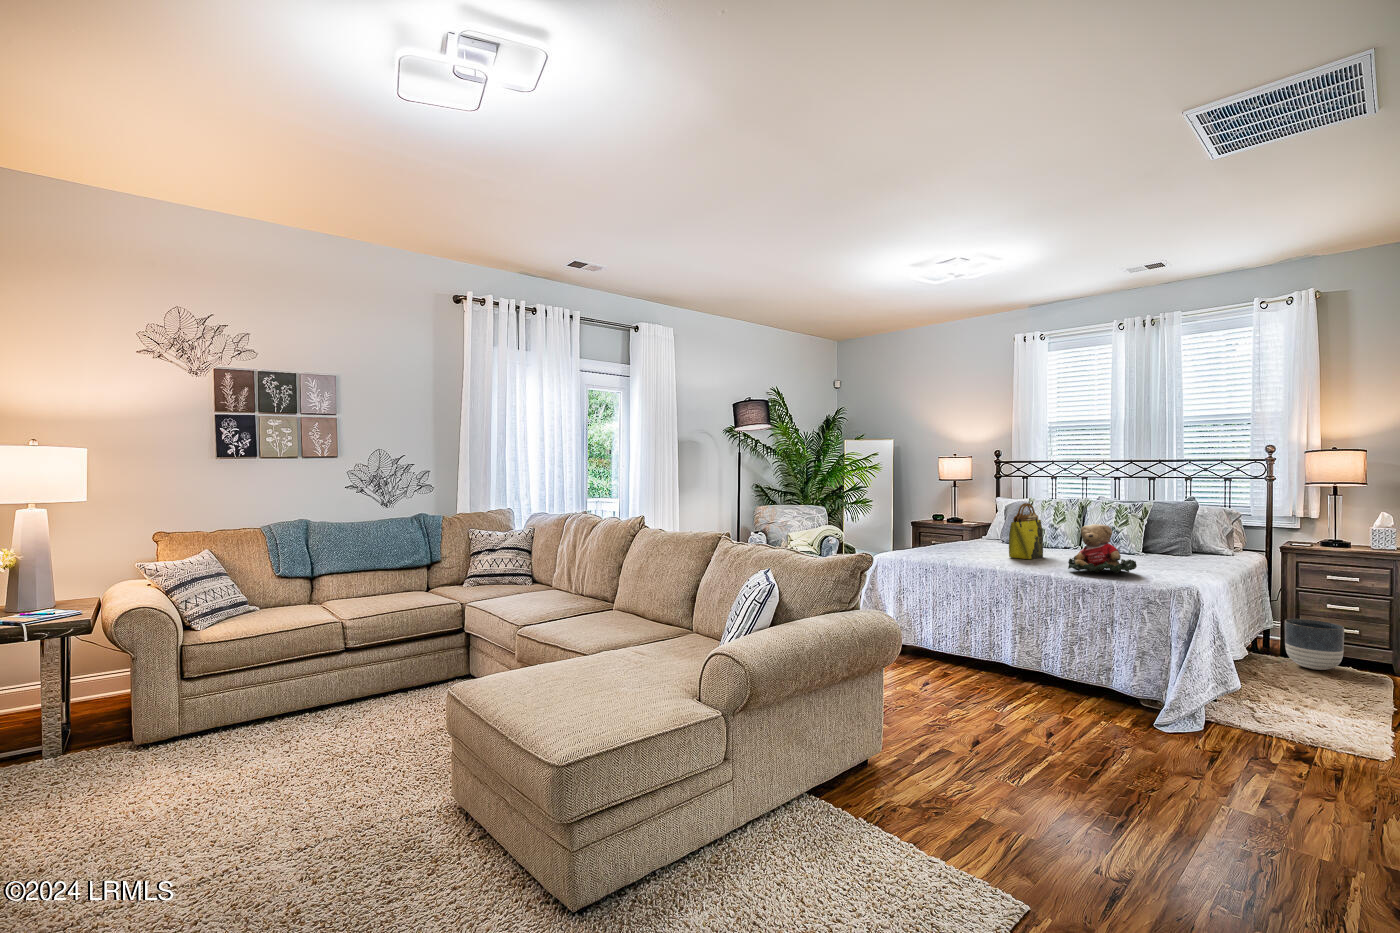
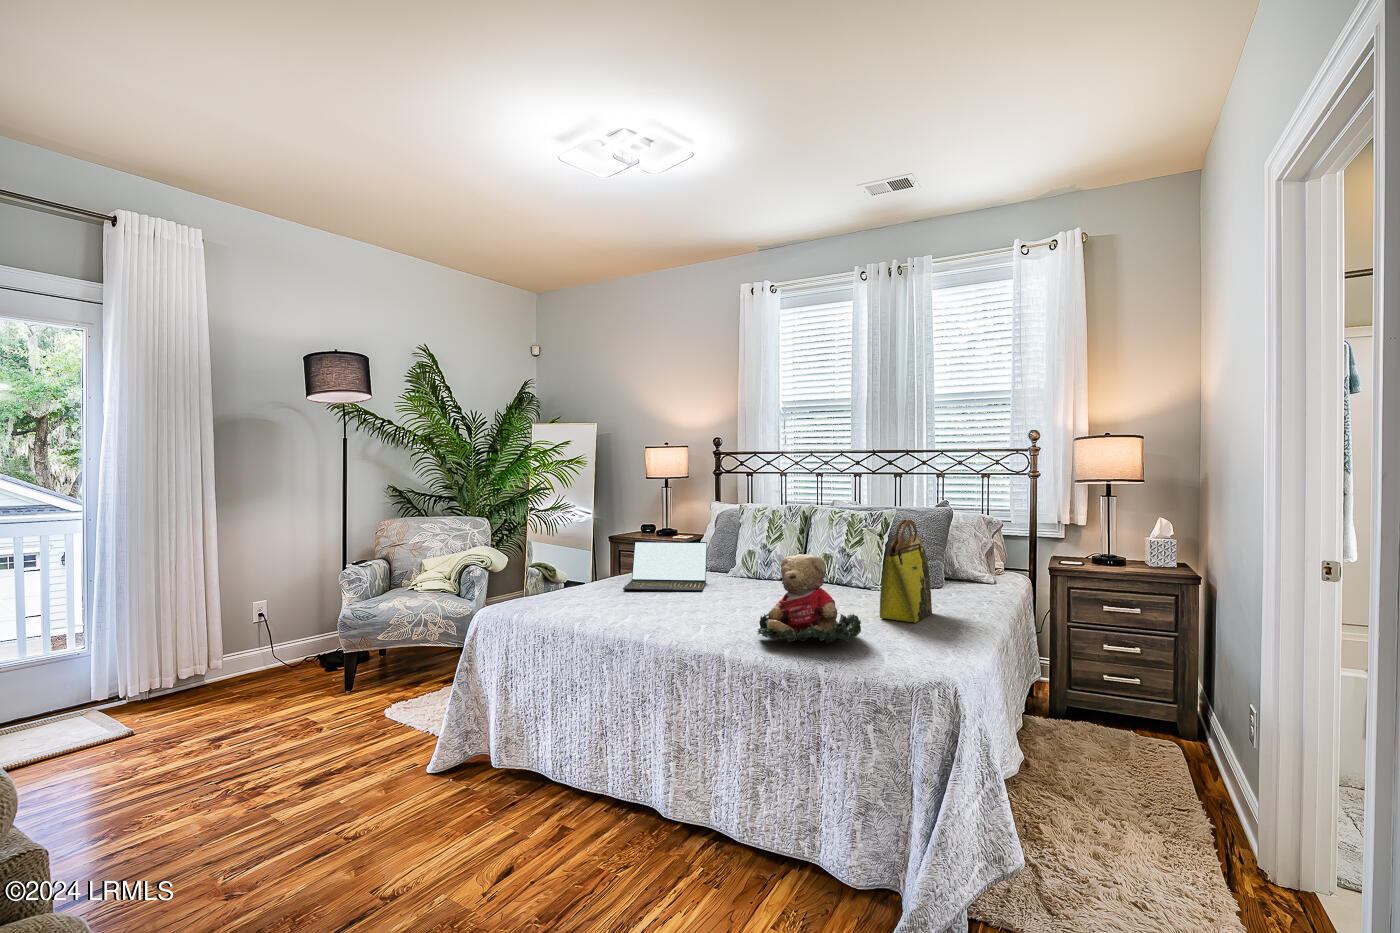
tote bag: present [1009,503,1043,559] -> present [880,519,932,623]
laptop: none [957,520,1012,551] -> present [623,541,707,591]
planter: present [1285,619,1344,670] -> none [1056,669,1127,745]

